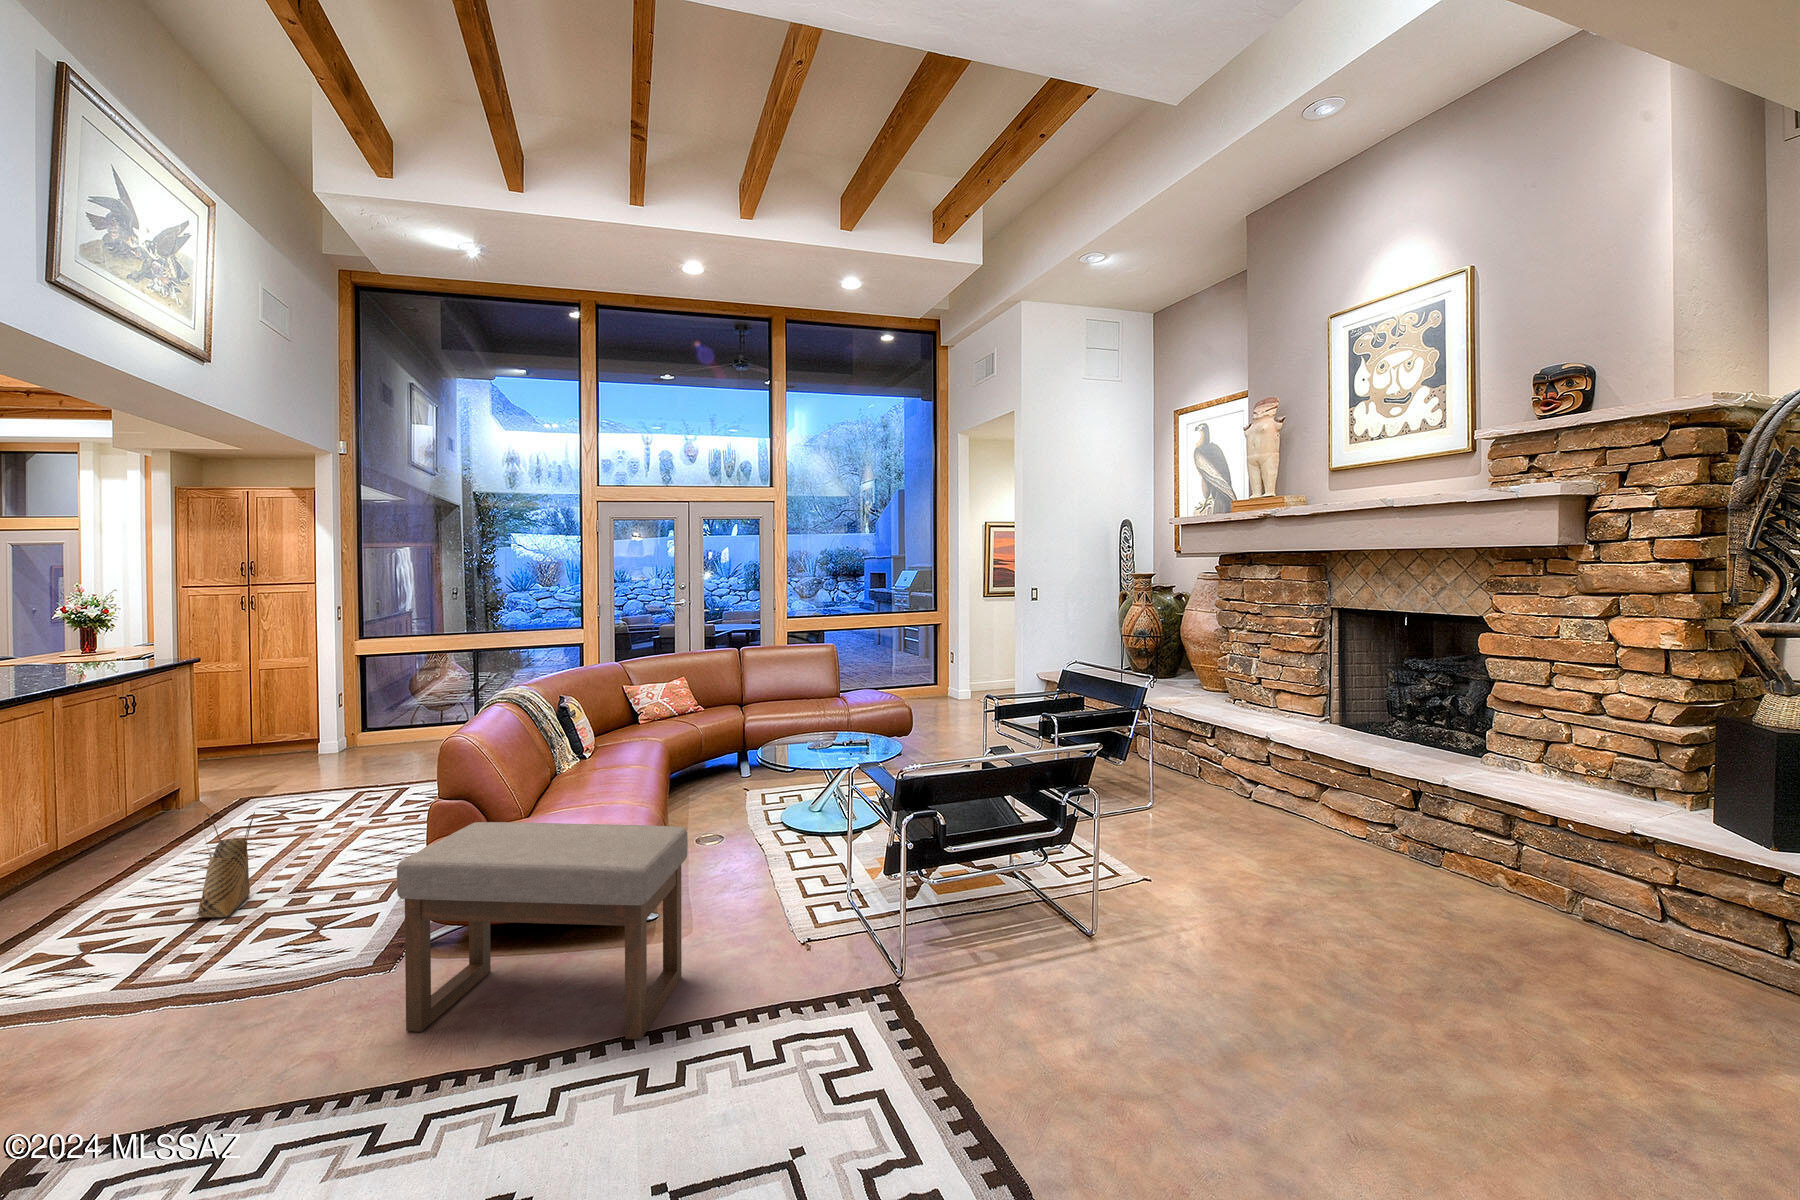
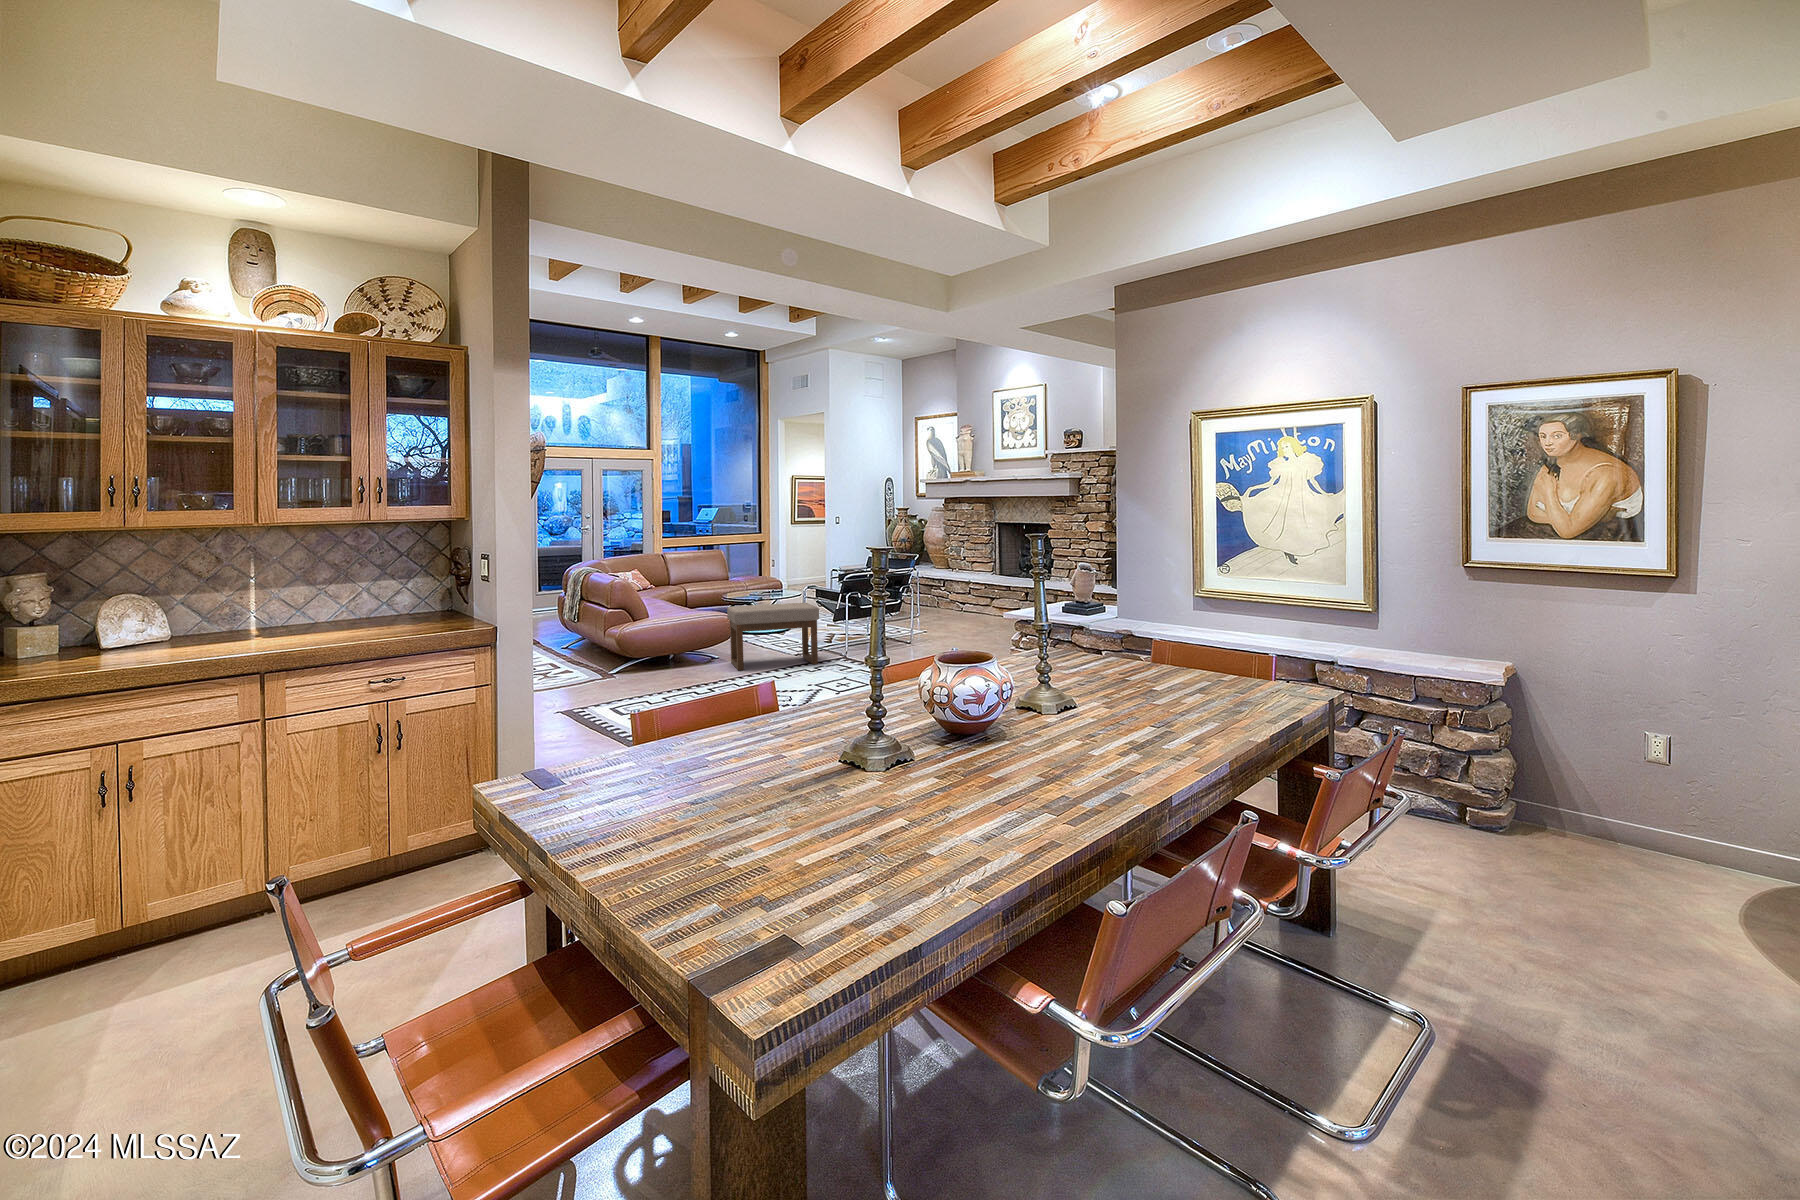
woven basket: present [198,812,255,917] -> none [566,622,589,666]

